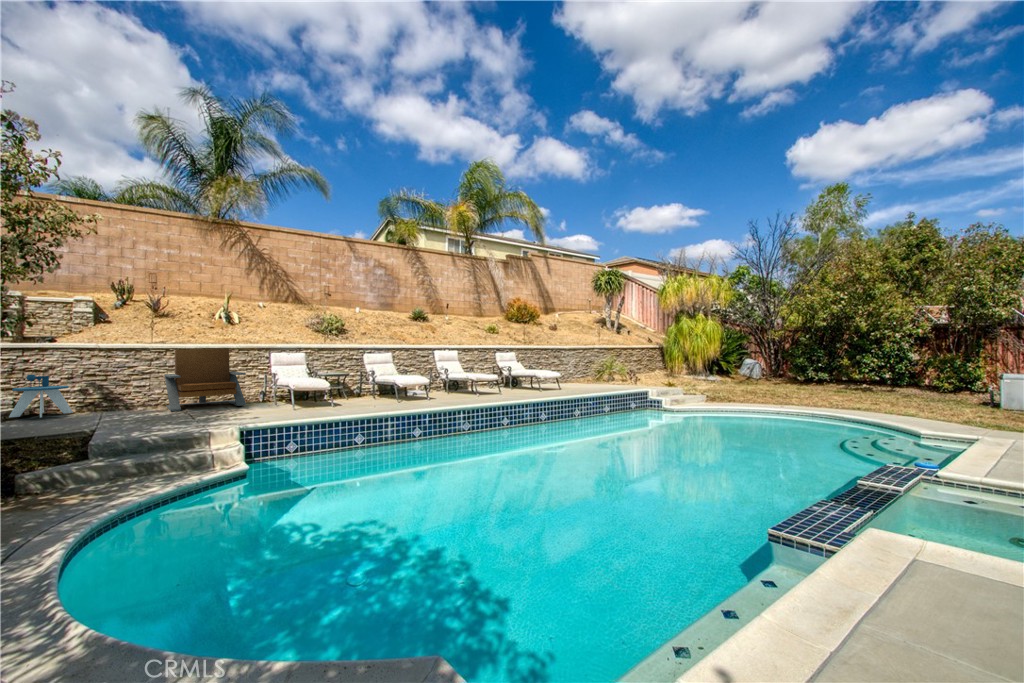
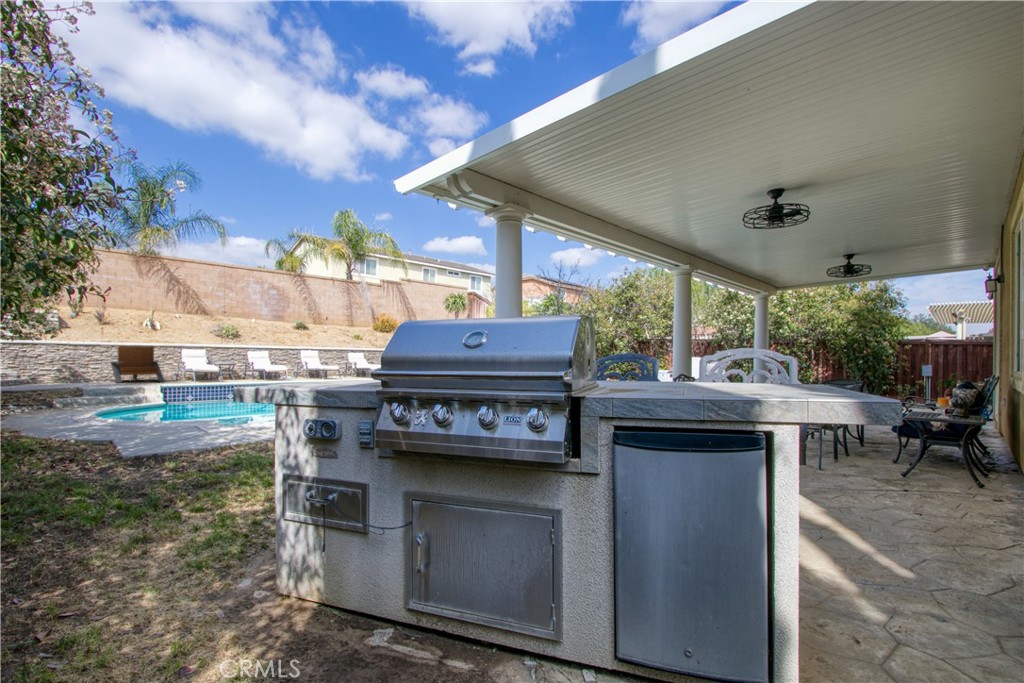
side table: present [9,375,73,417] -> none [17,359,55,383]

